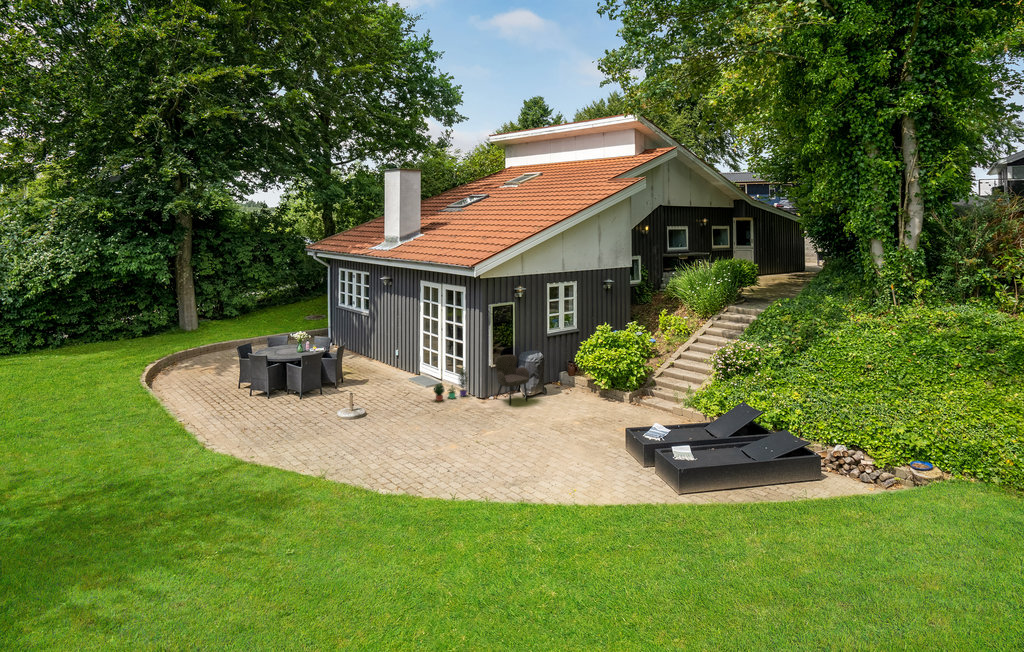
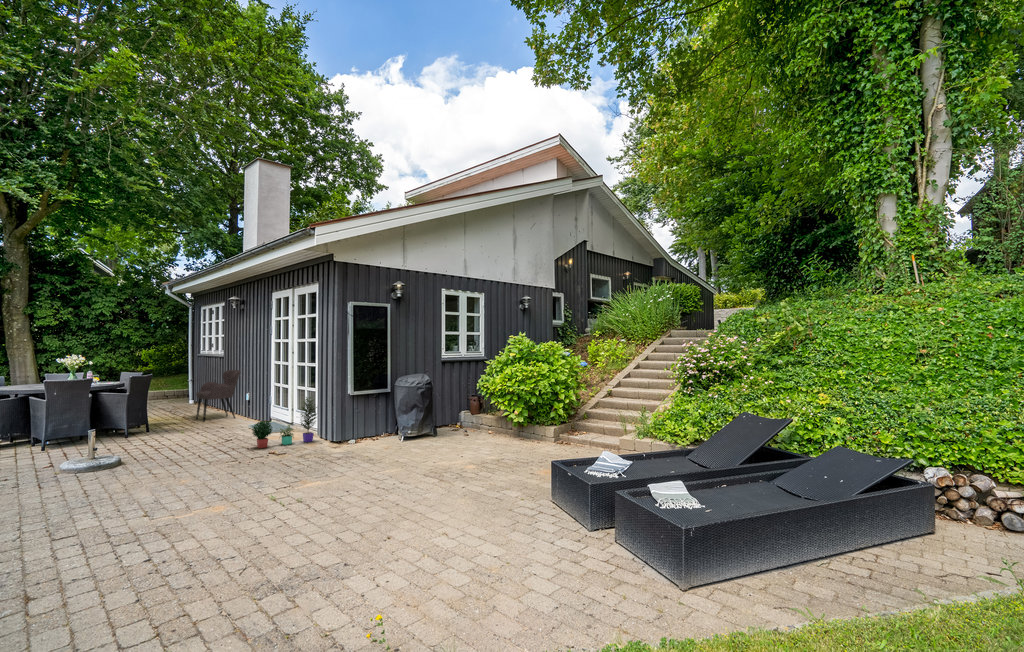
armchair: present [495,355,529,405] -> present [196,370,240,421]

